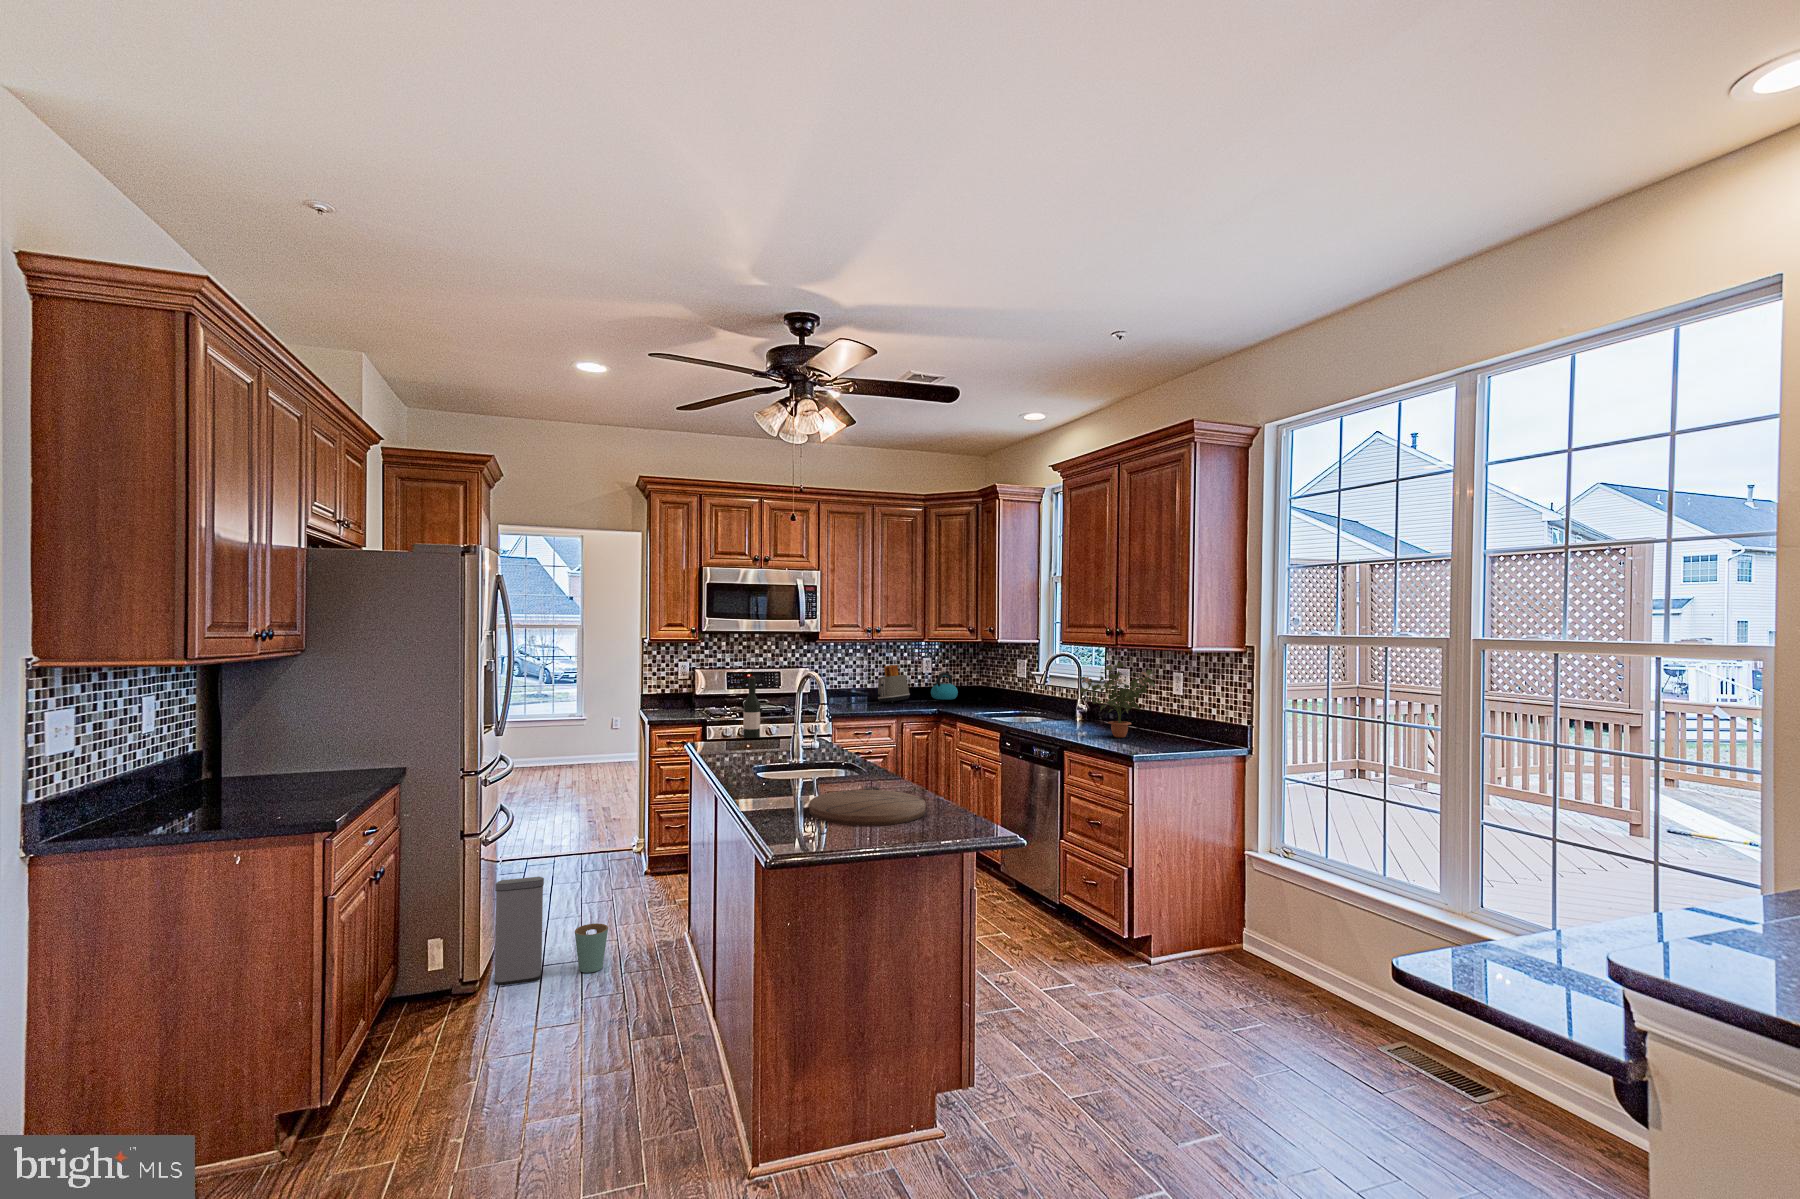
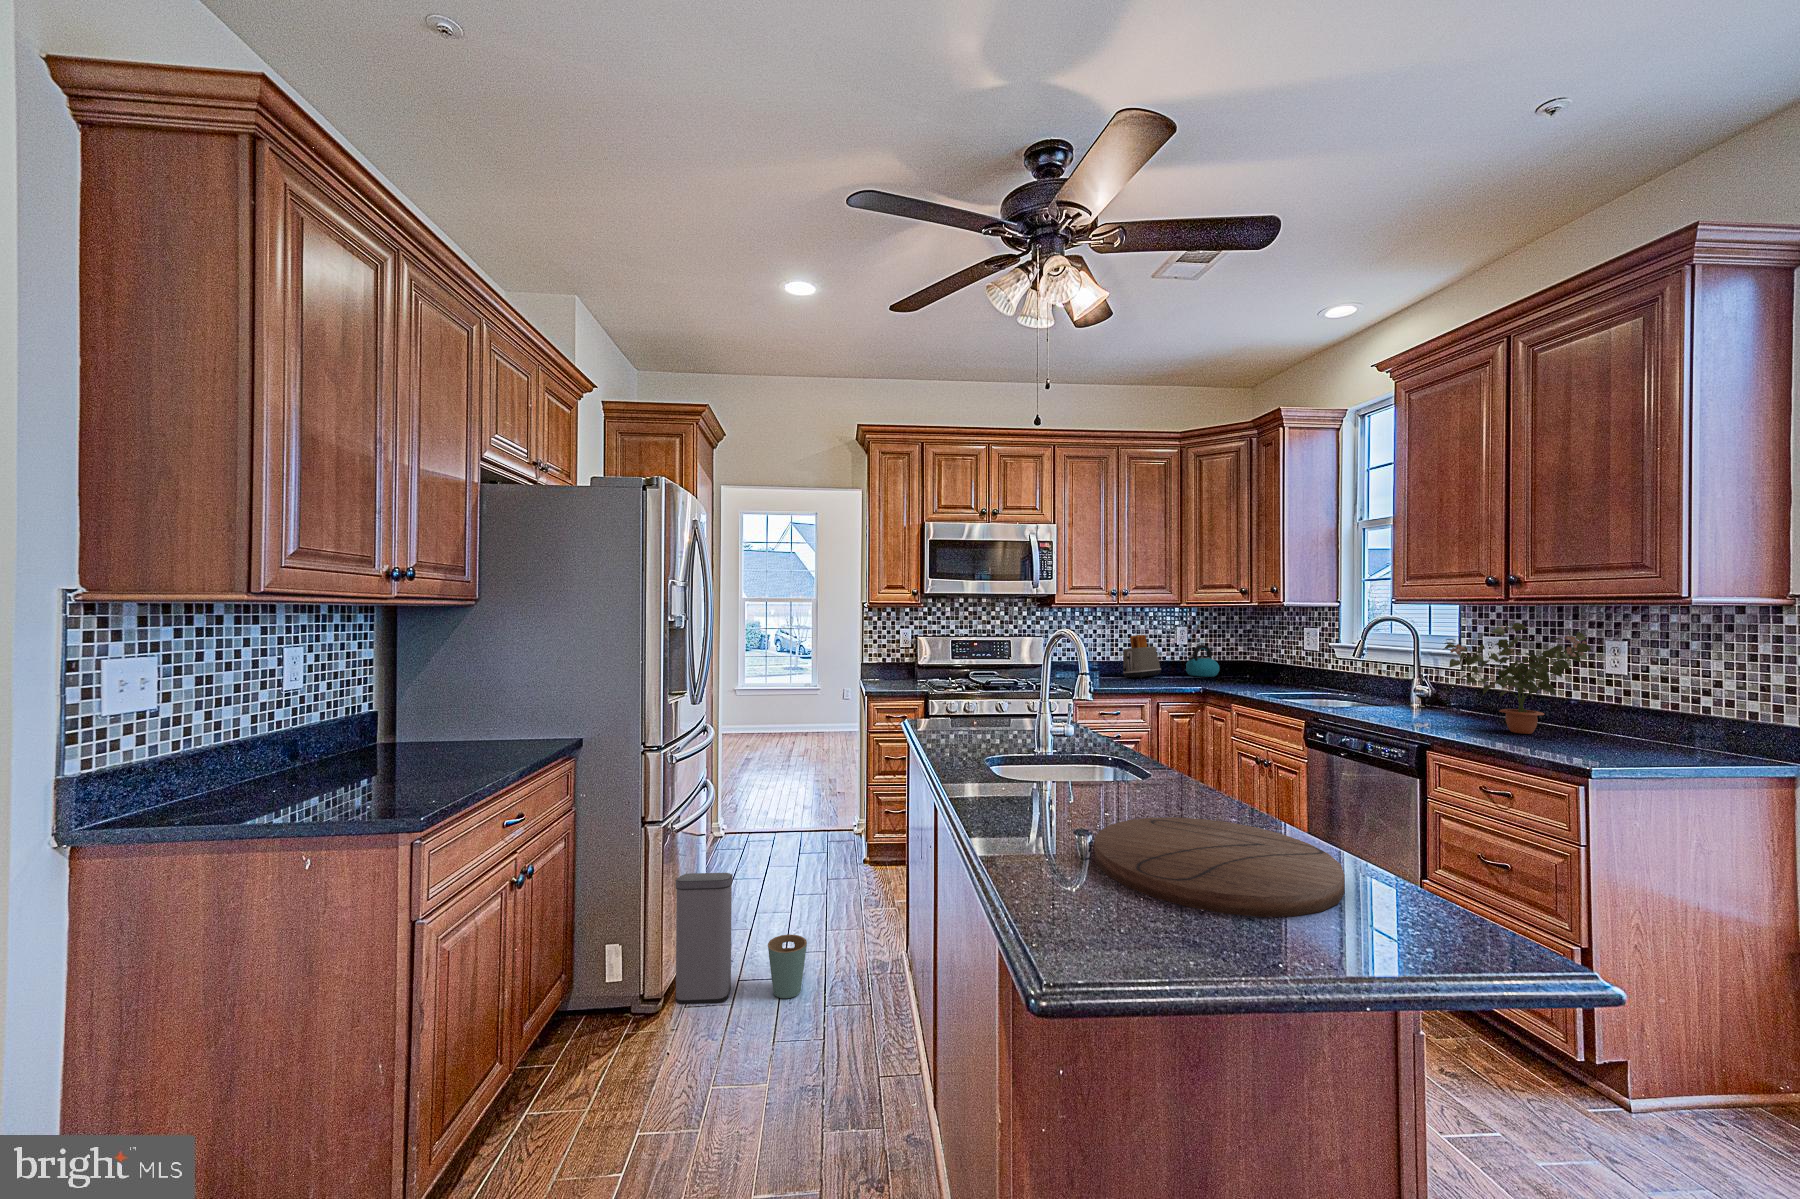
wine bottle: present [743,676,760,738] -> none [970,637,991,714]

